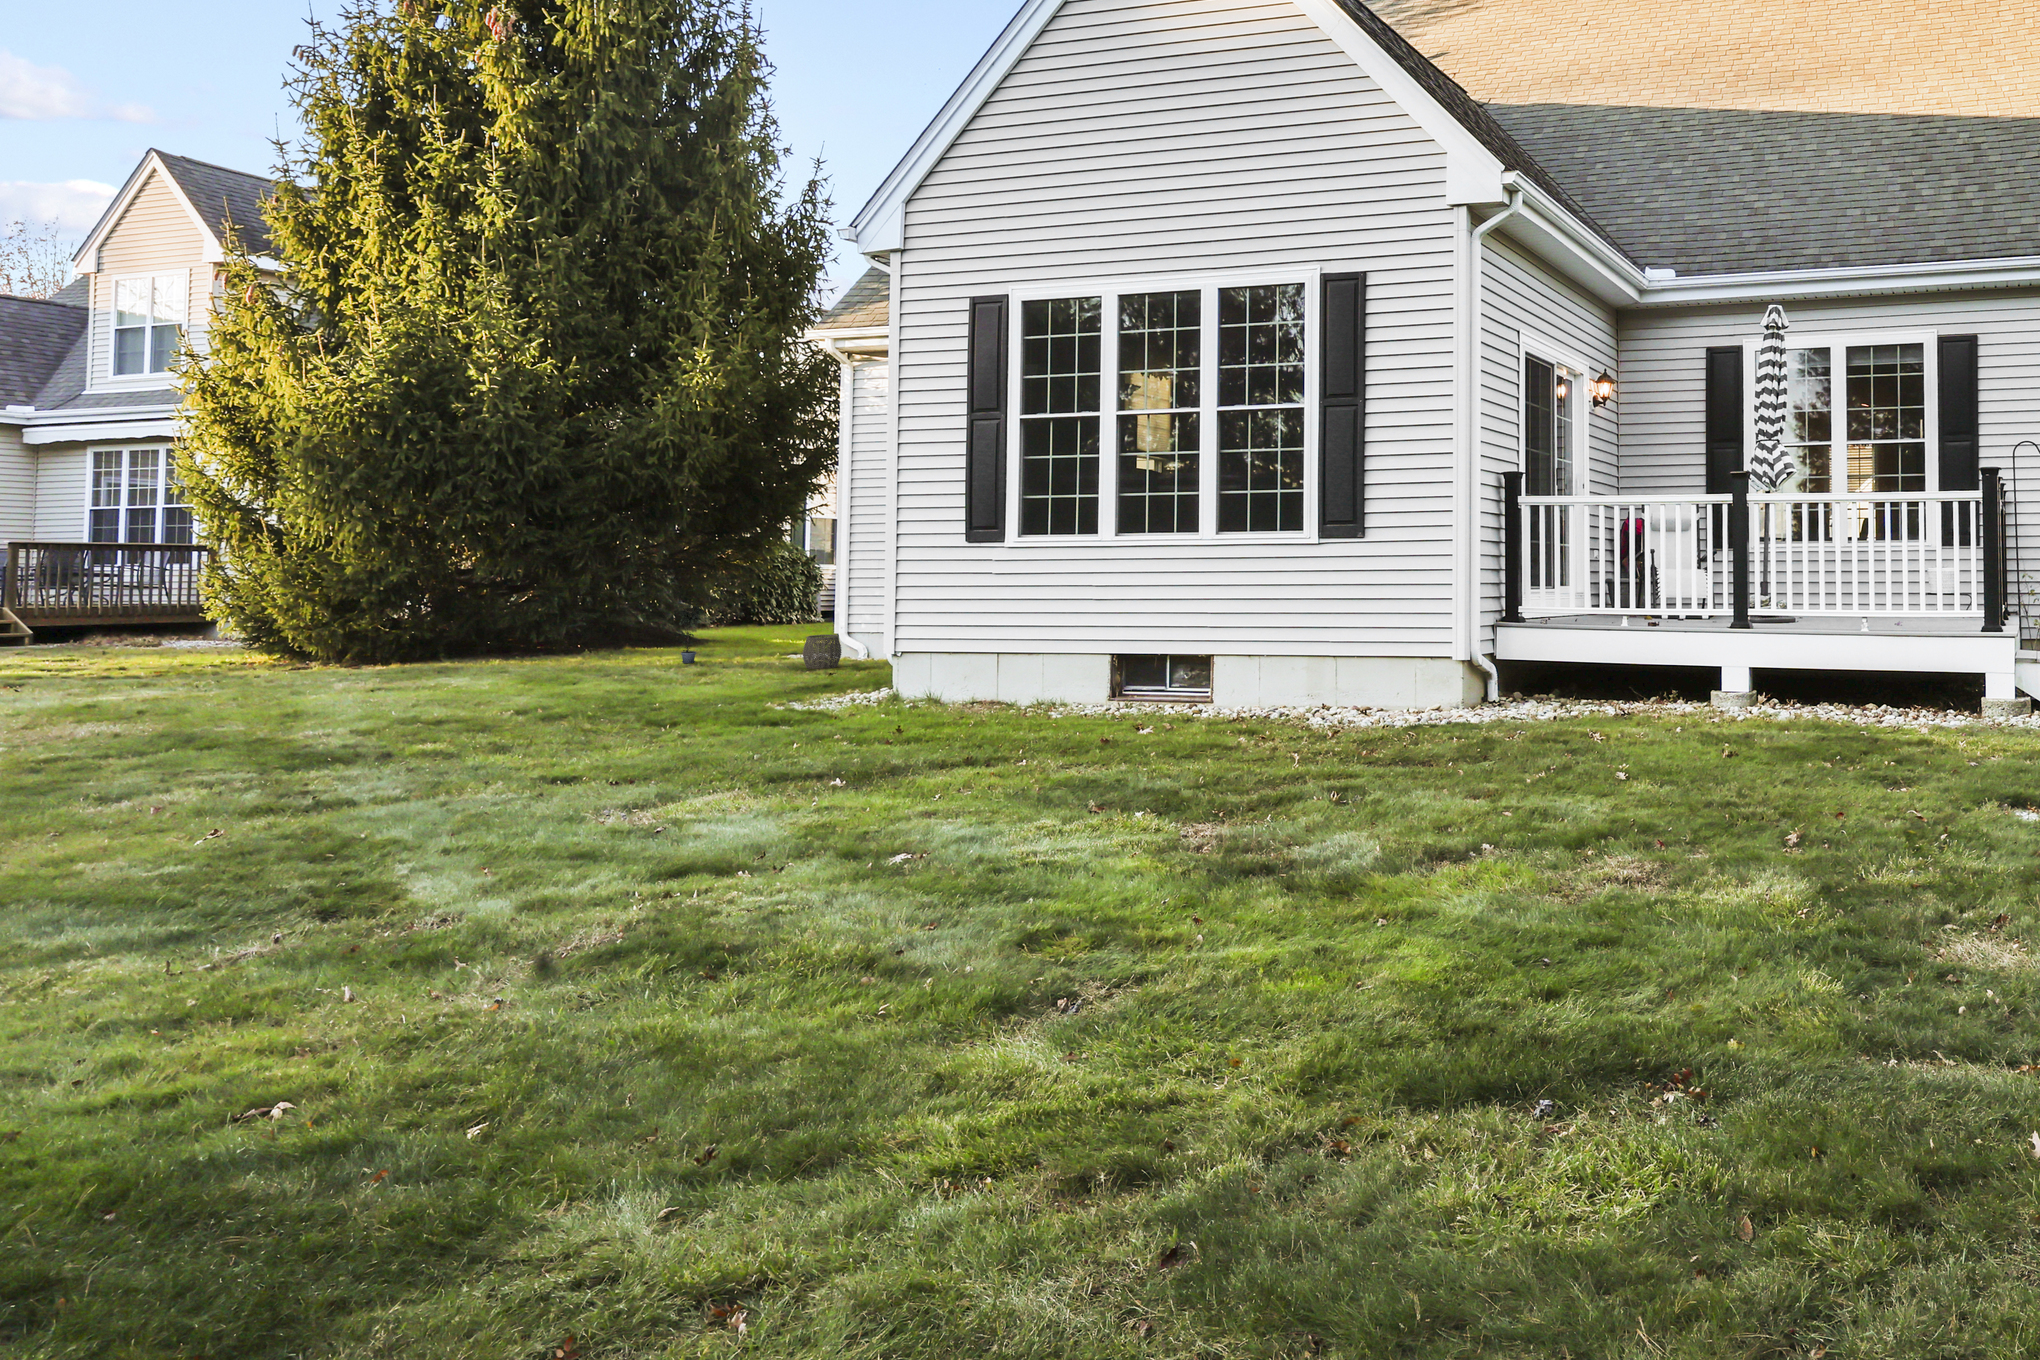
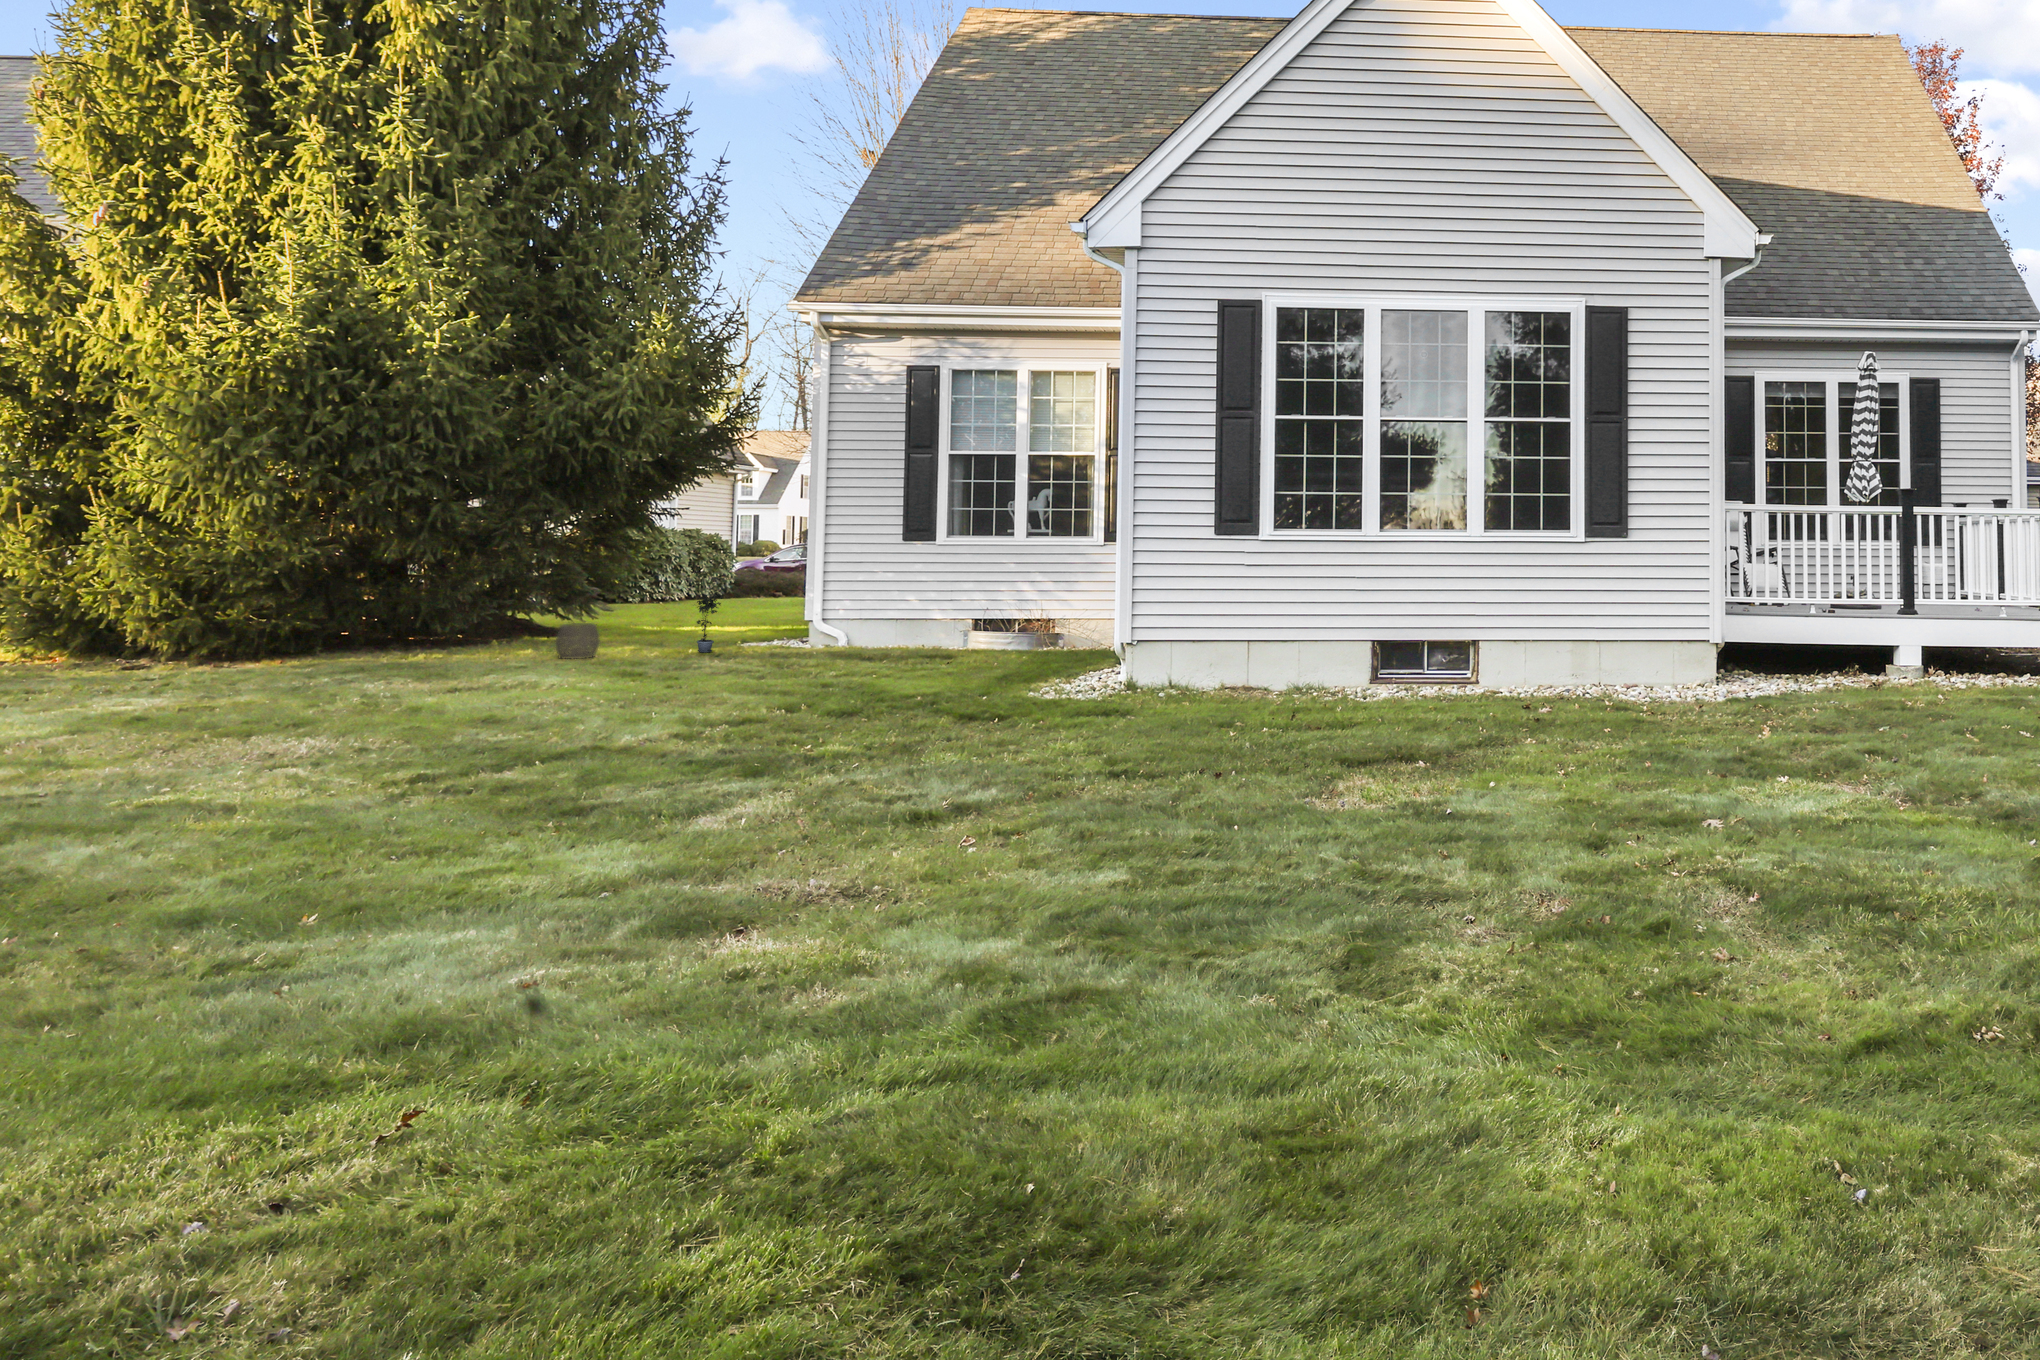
woven basket: present [803,634,842,669] -> present [556,623,600,659]

